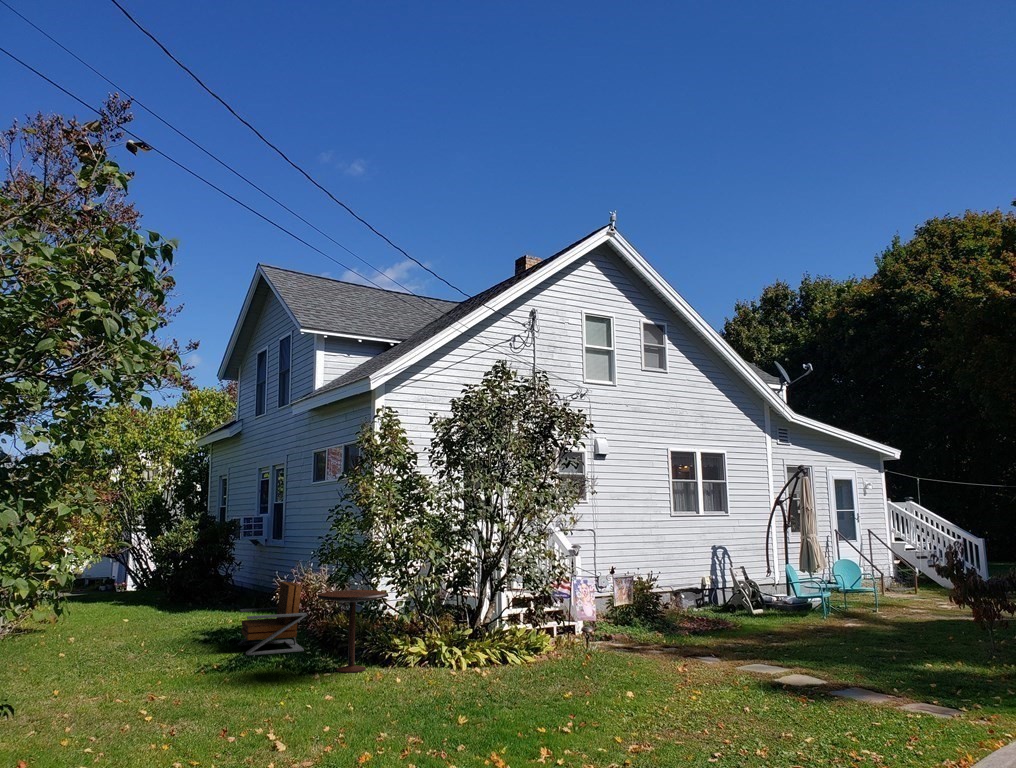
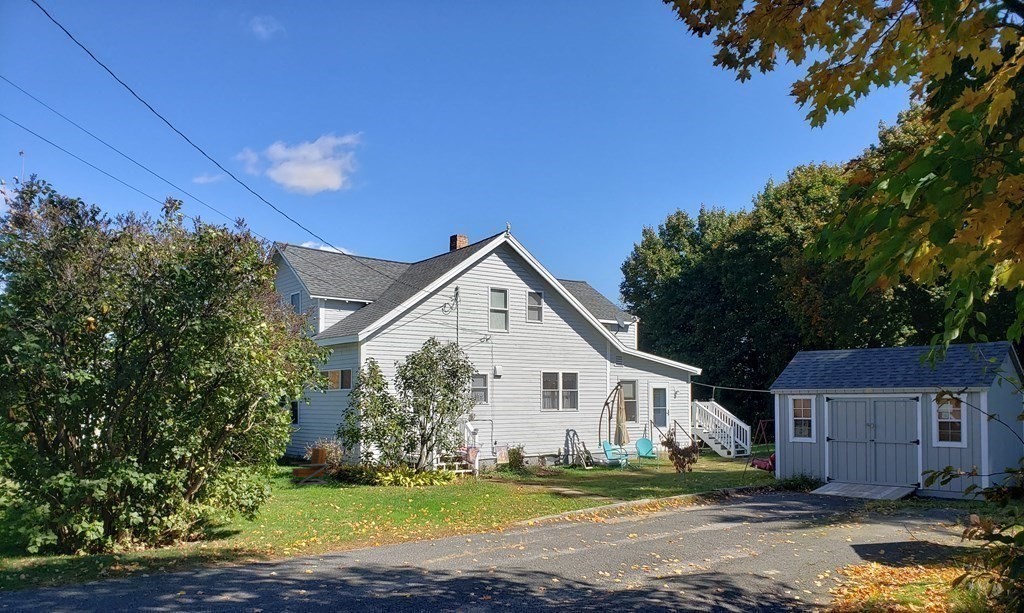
pedestal table: present [318,590,387,673] -> none [340,451,374,490]

